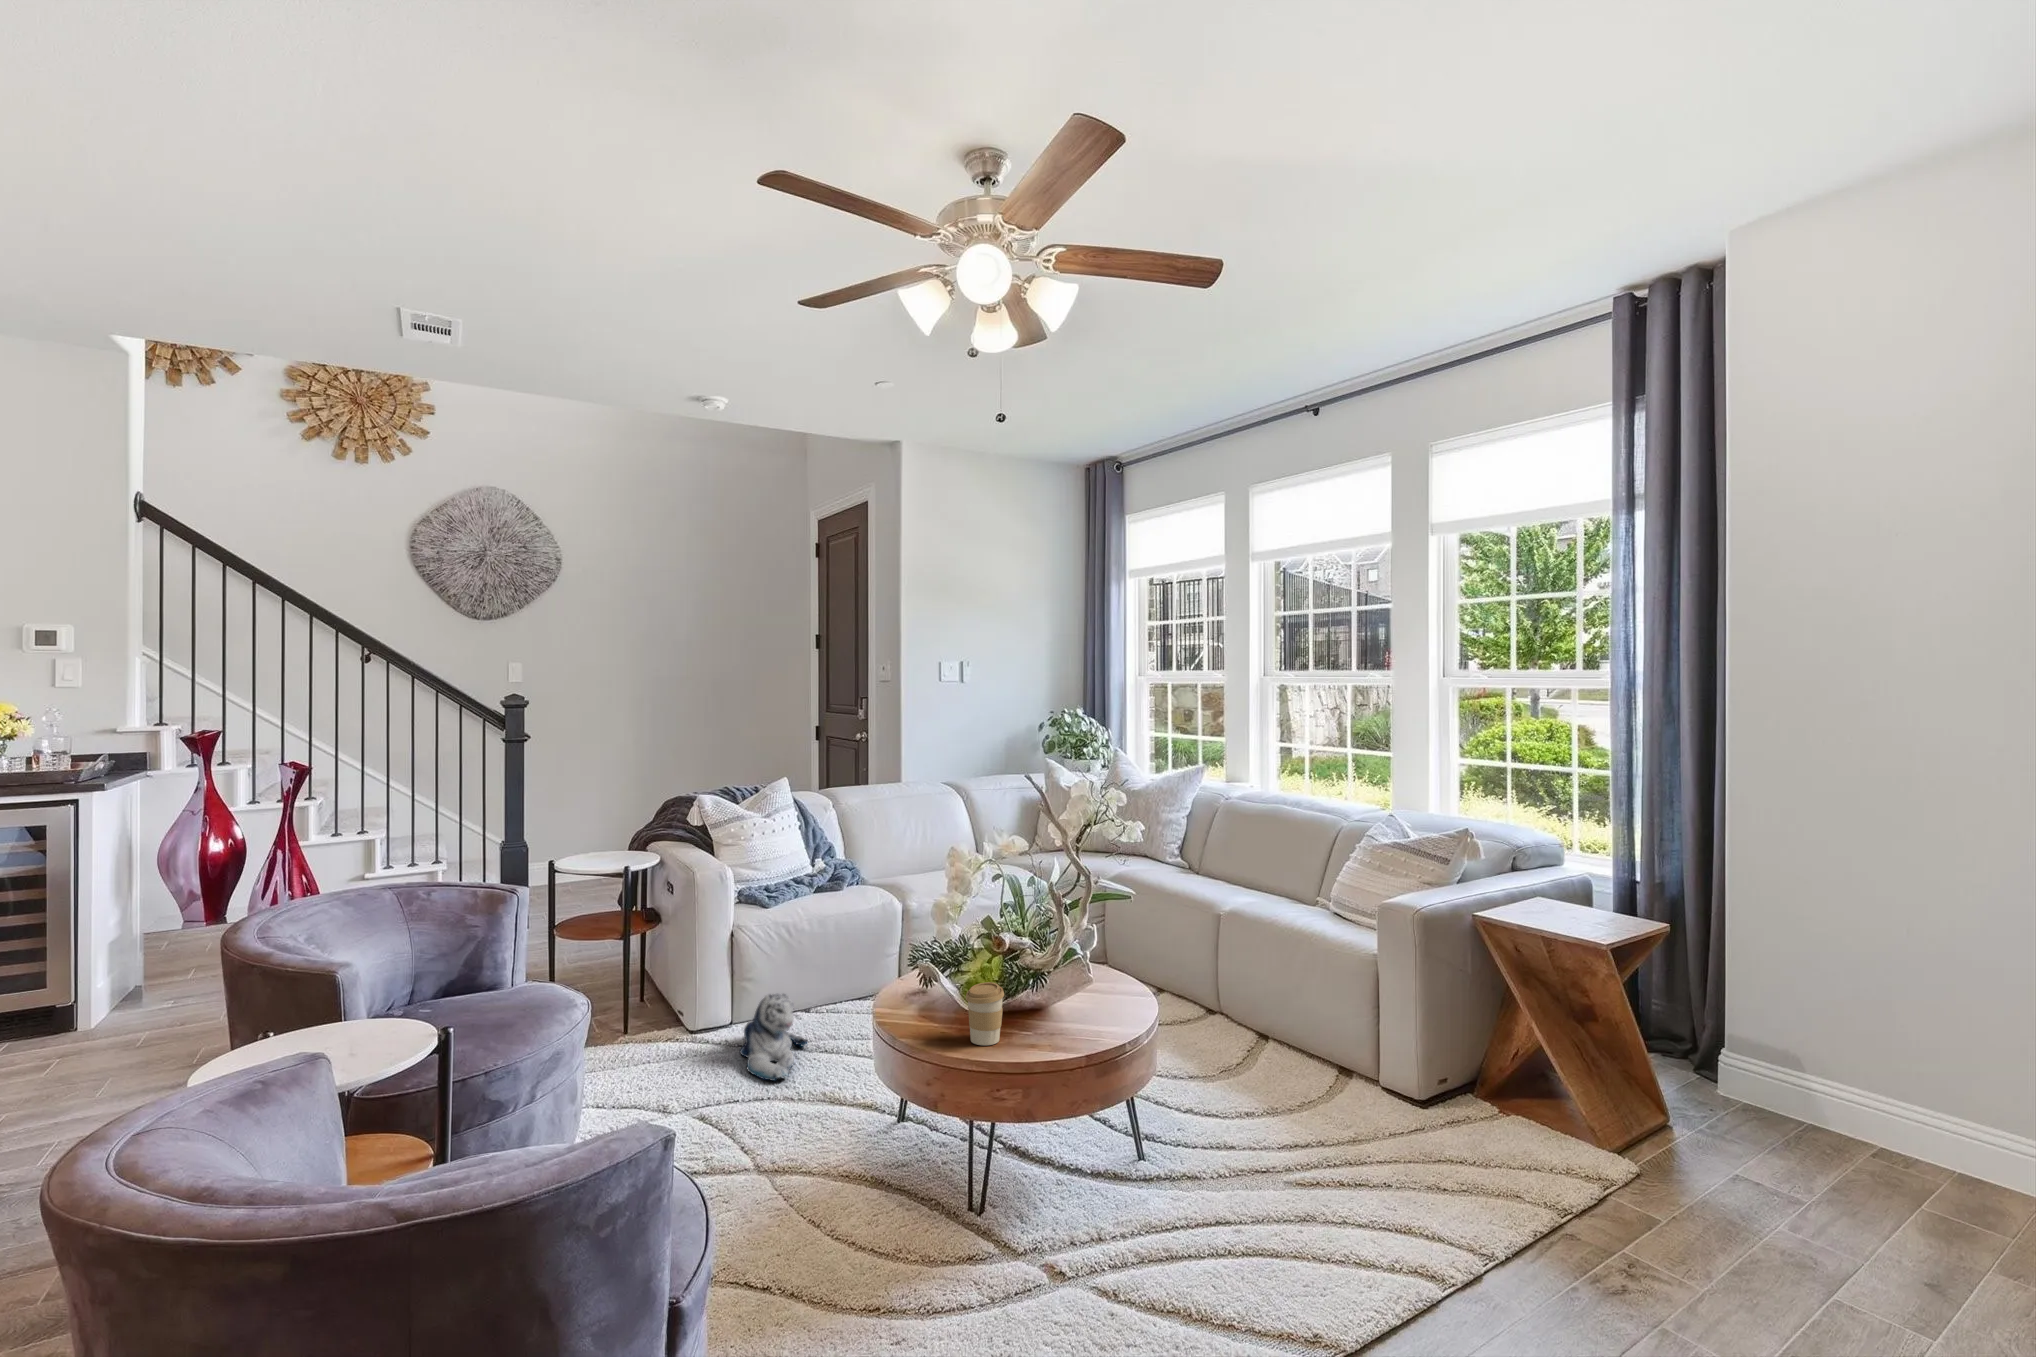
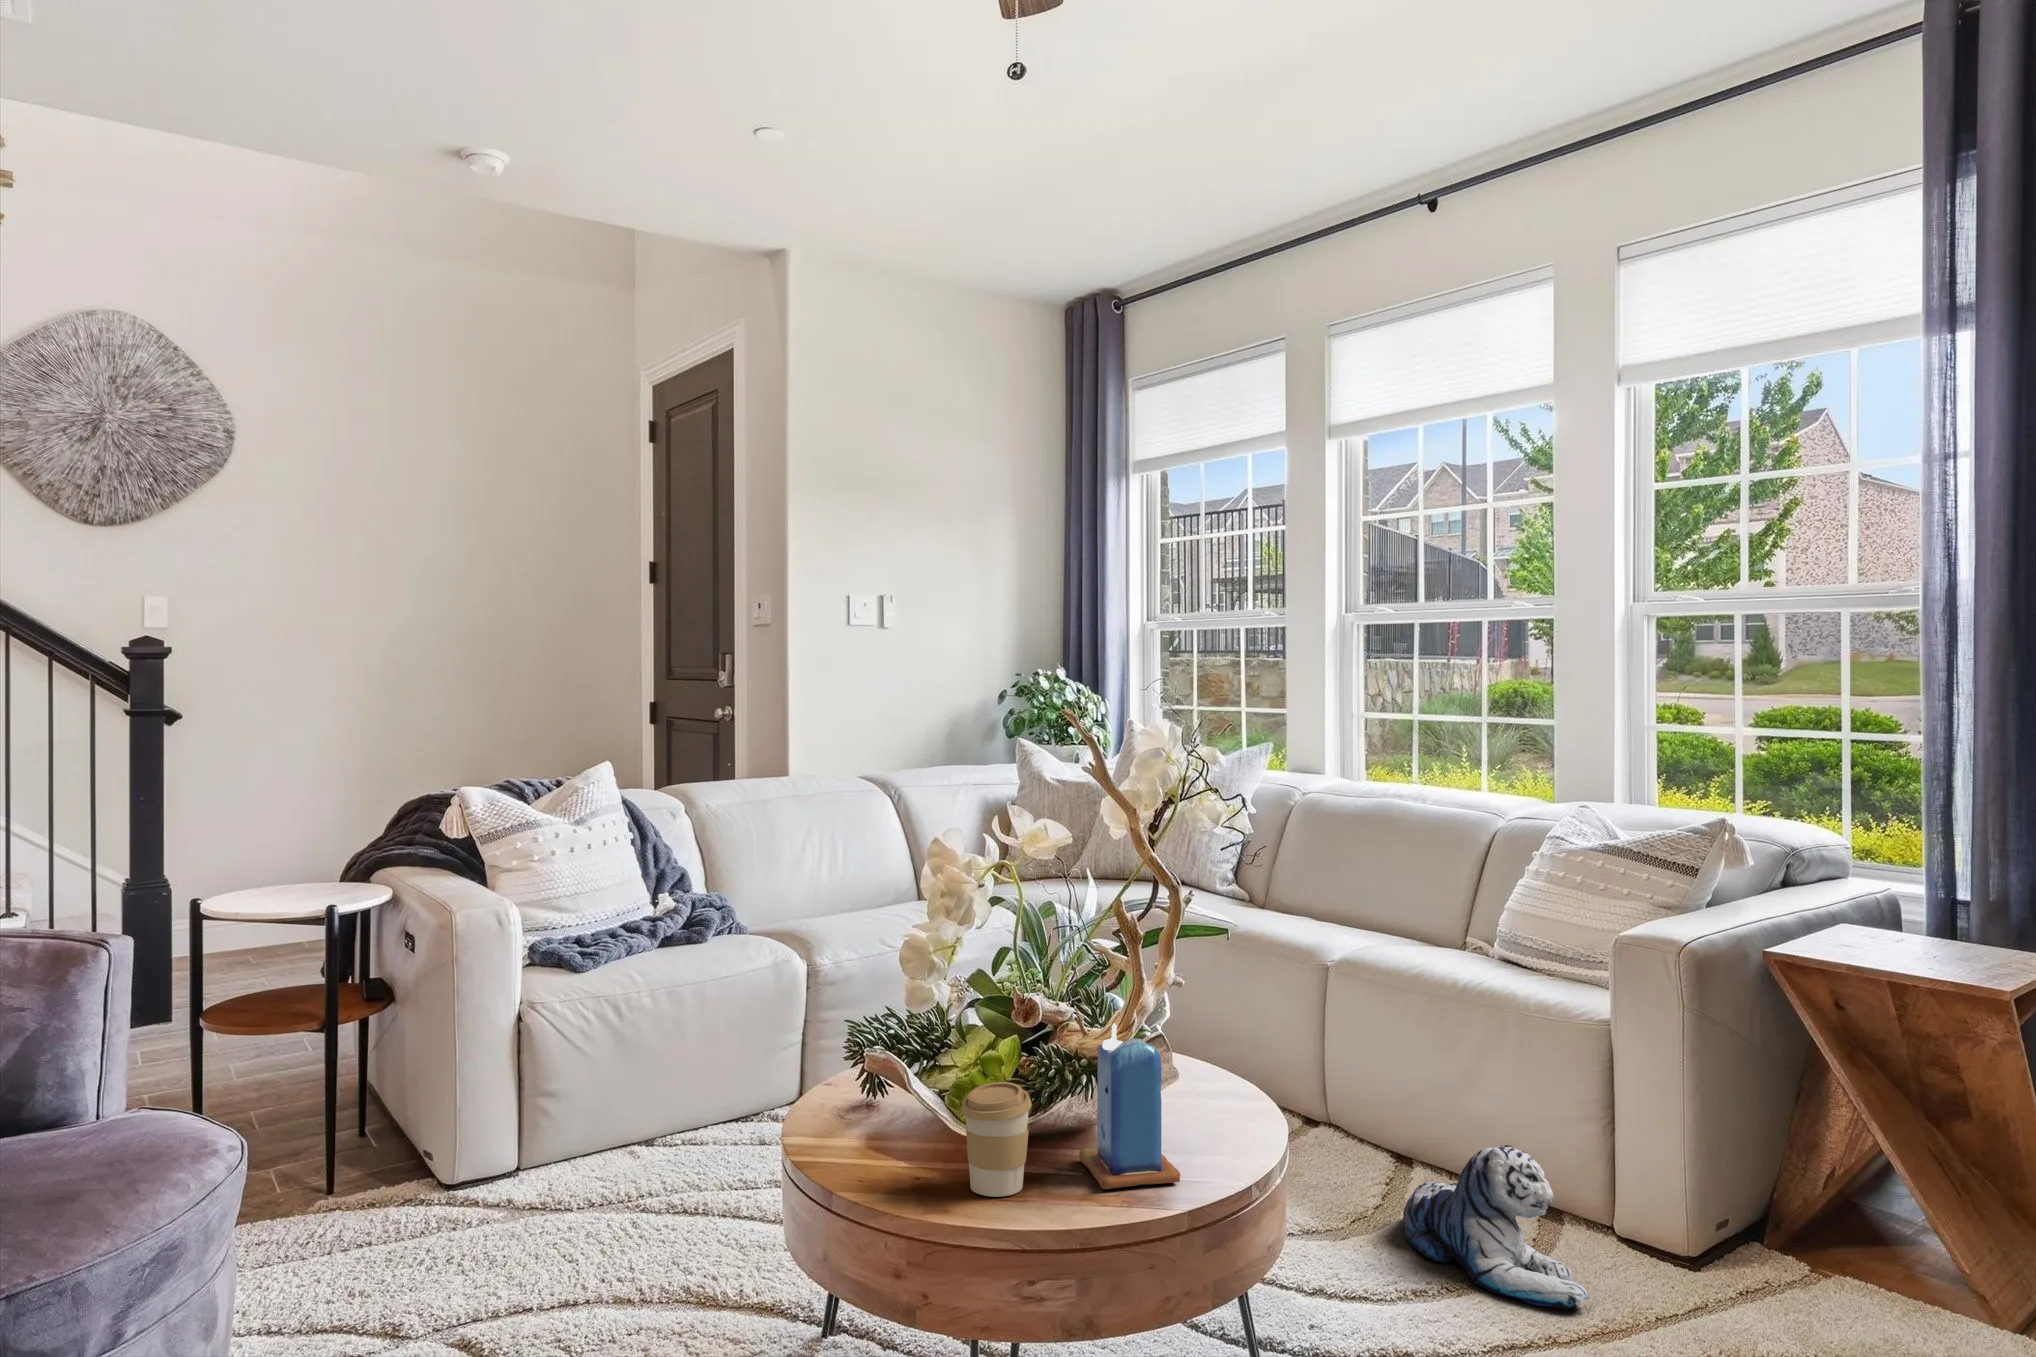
candle: none [1034,951,1087,1043] -> present [1079,1023,1180,1189]
plush toy: present [740,994,807,1081] -> present [1403,1145,1588,1308]

